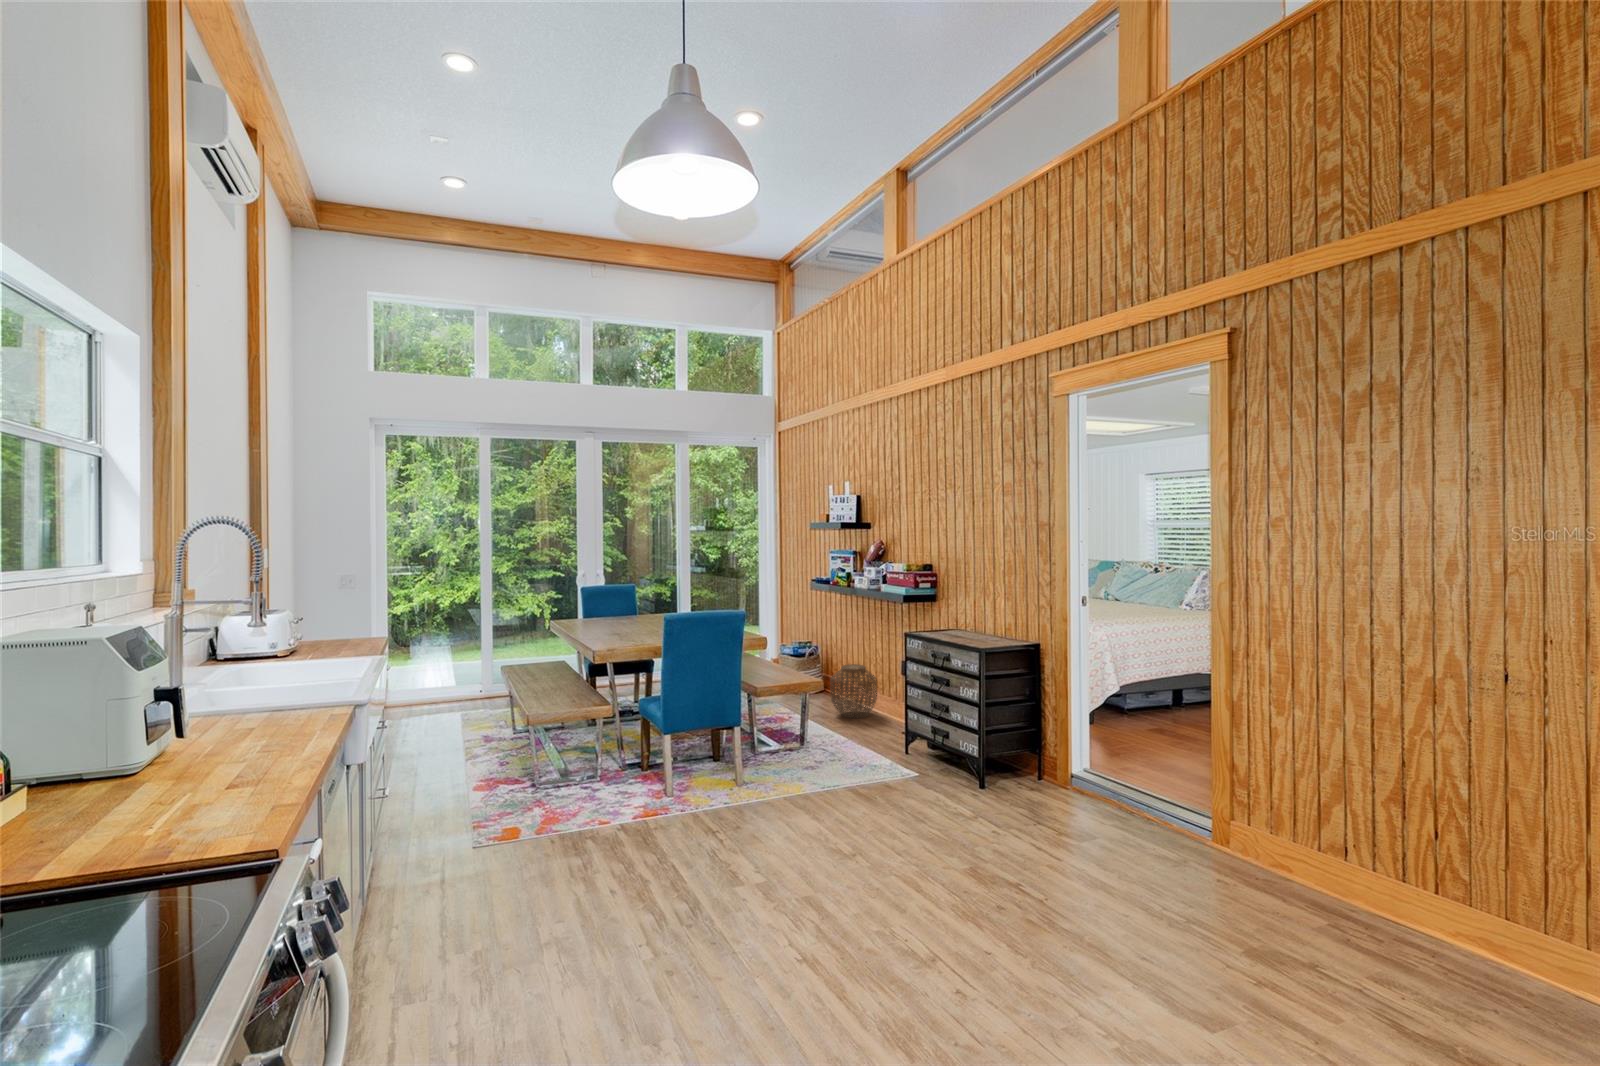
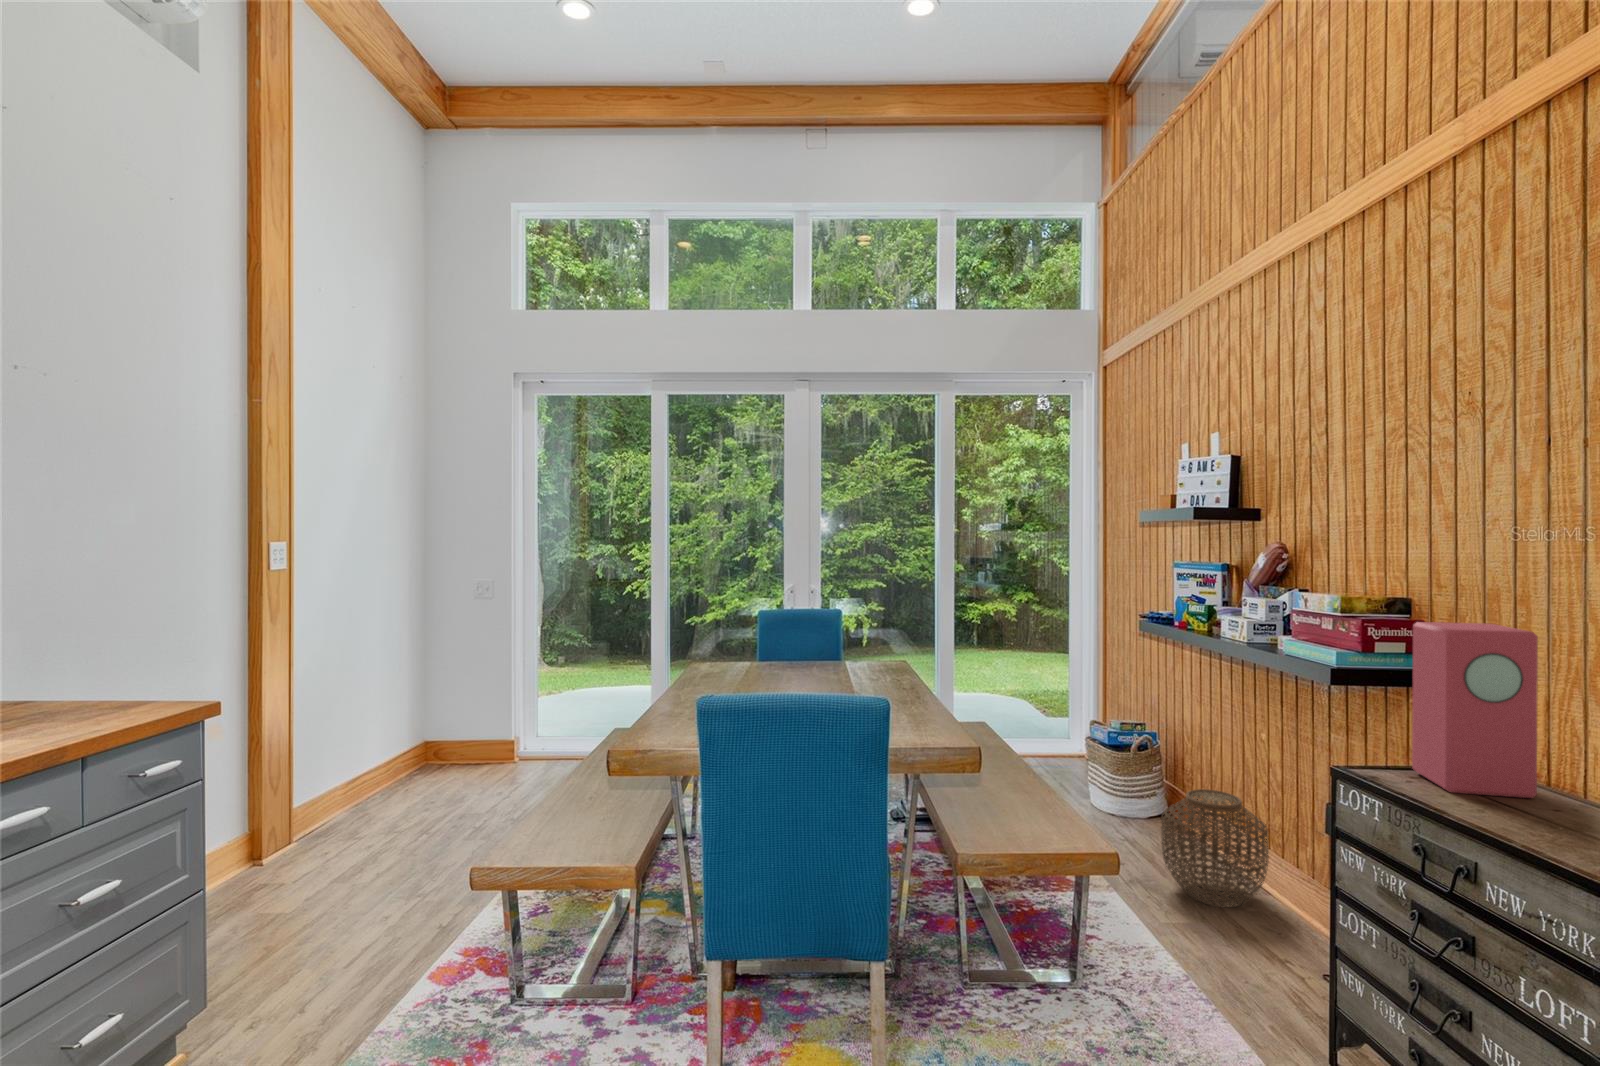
speaker: none [931,573,968,635] -> present [1412,622,1538,798]

